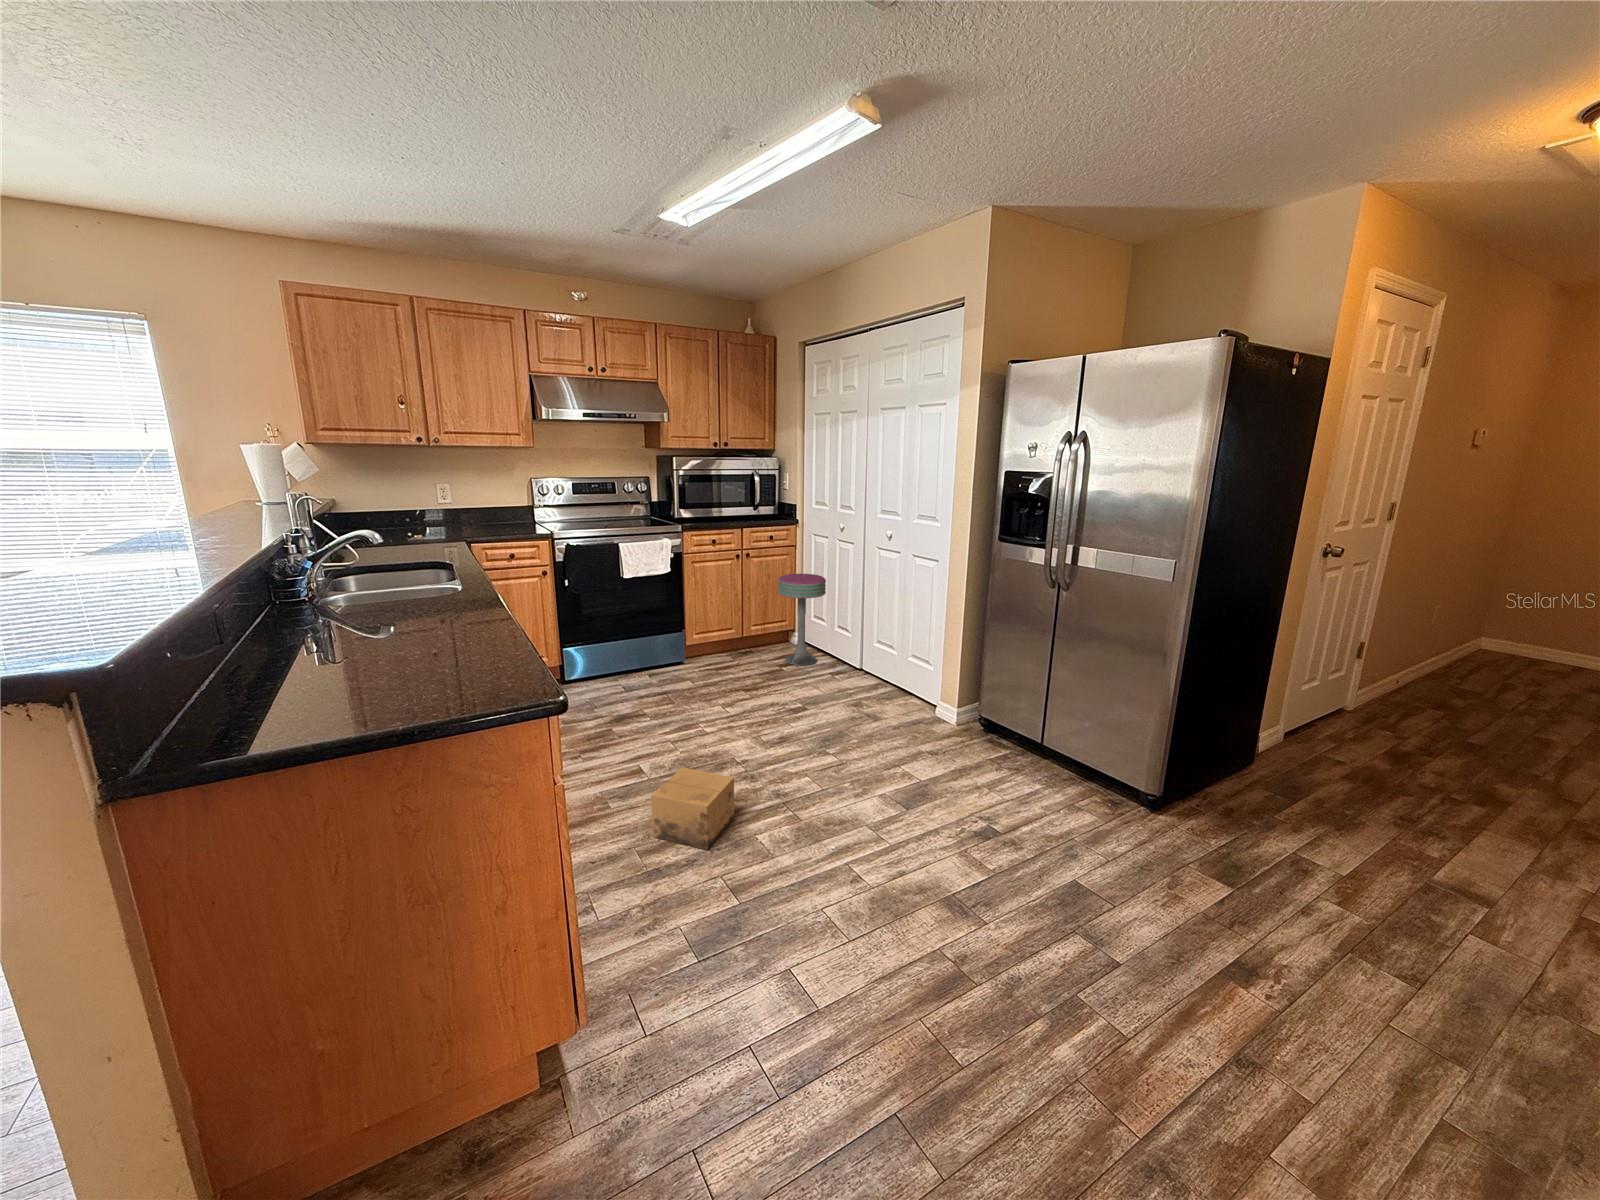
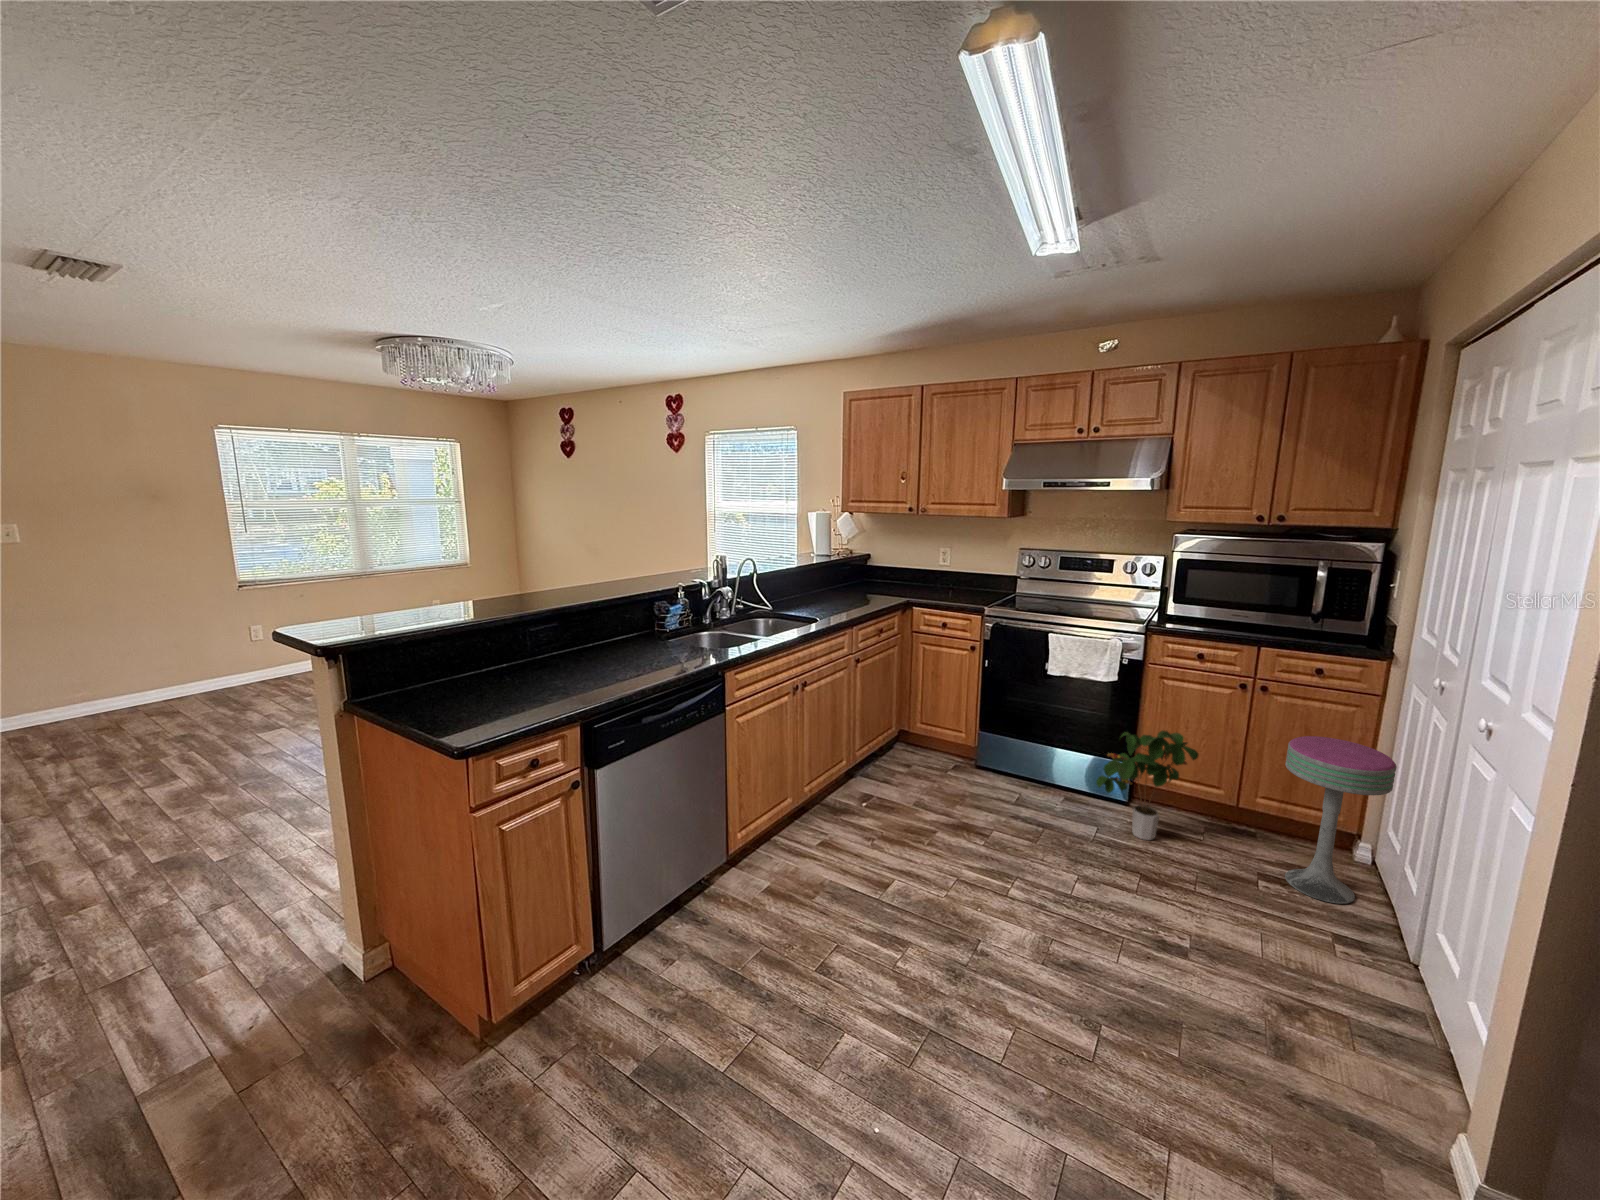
potted plant: none [691,596,732,676] -> present [1096,731,1199,840]
cardboard box: present [651,768,734,850] -> none [788,899,866,1000]

